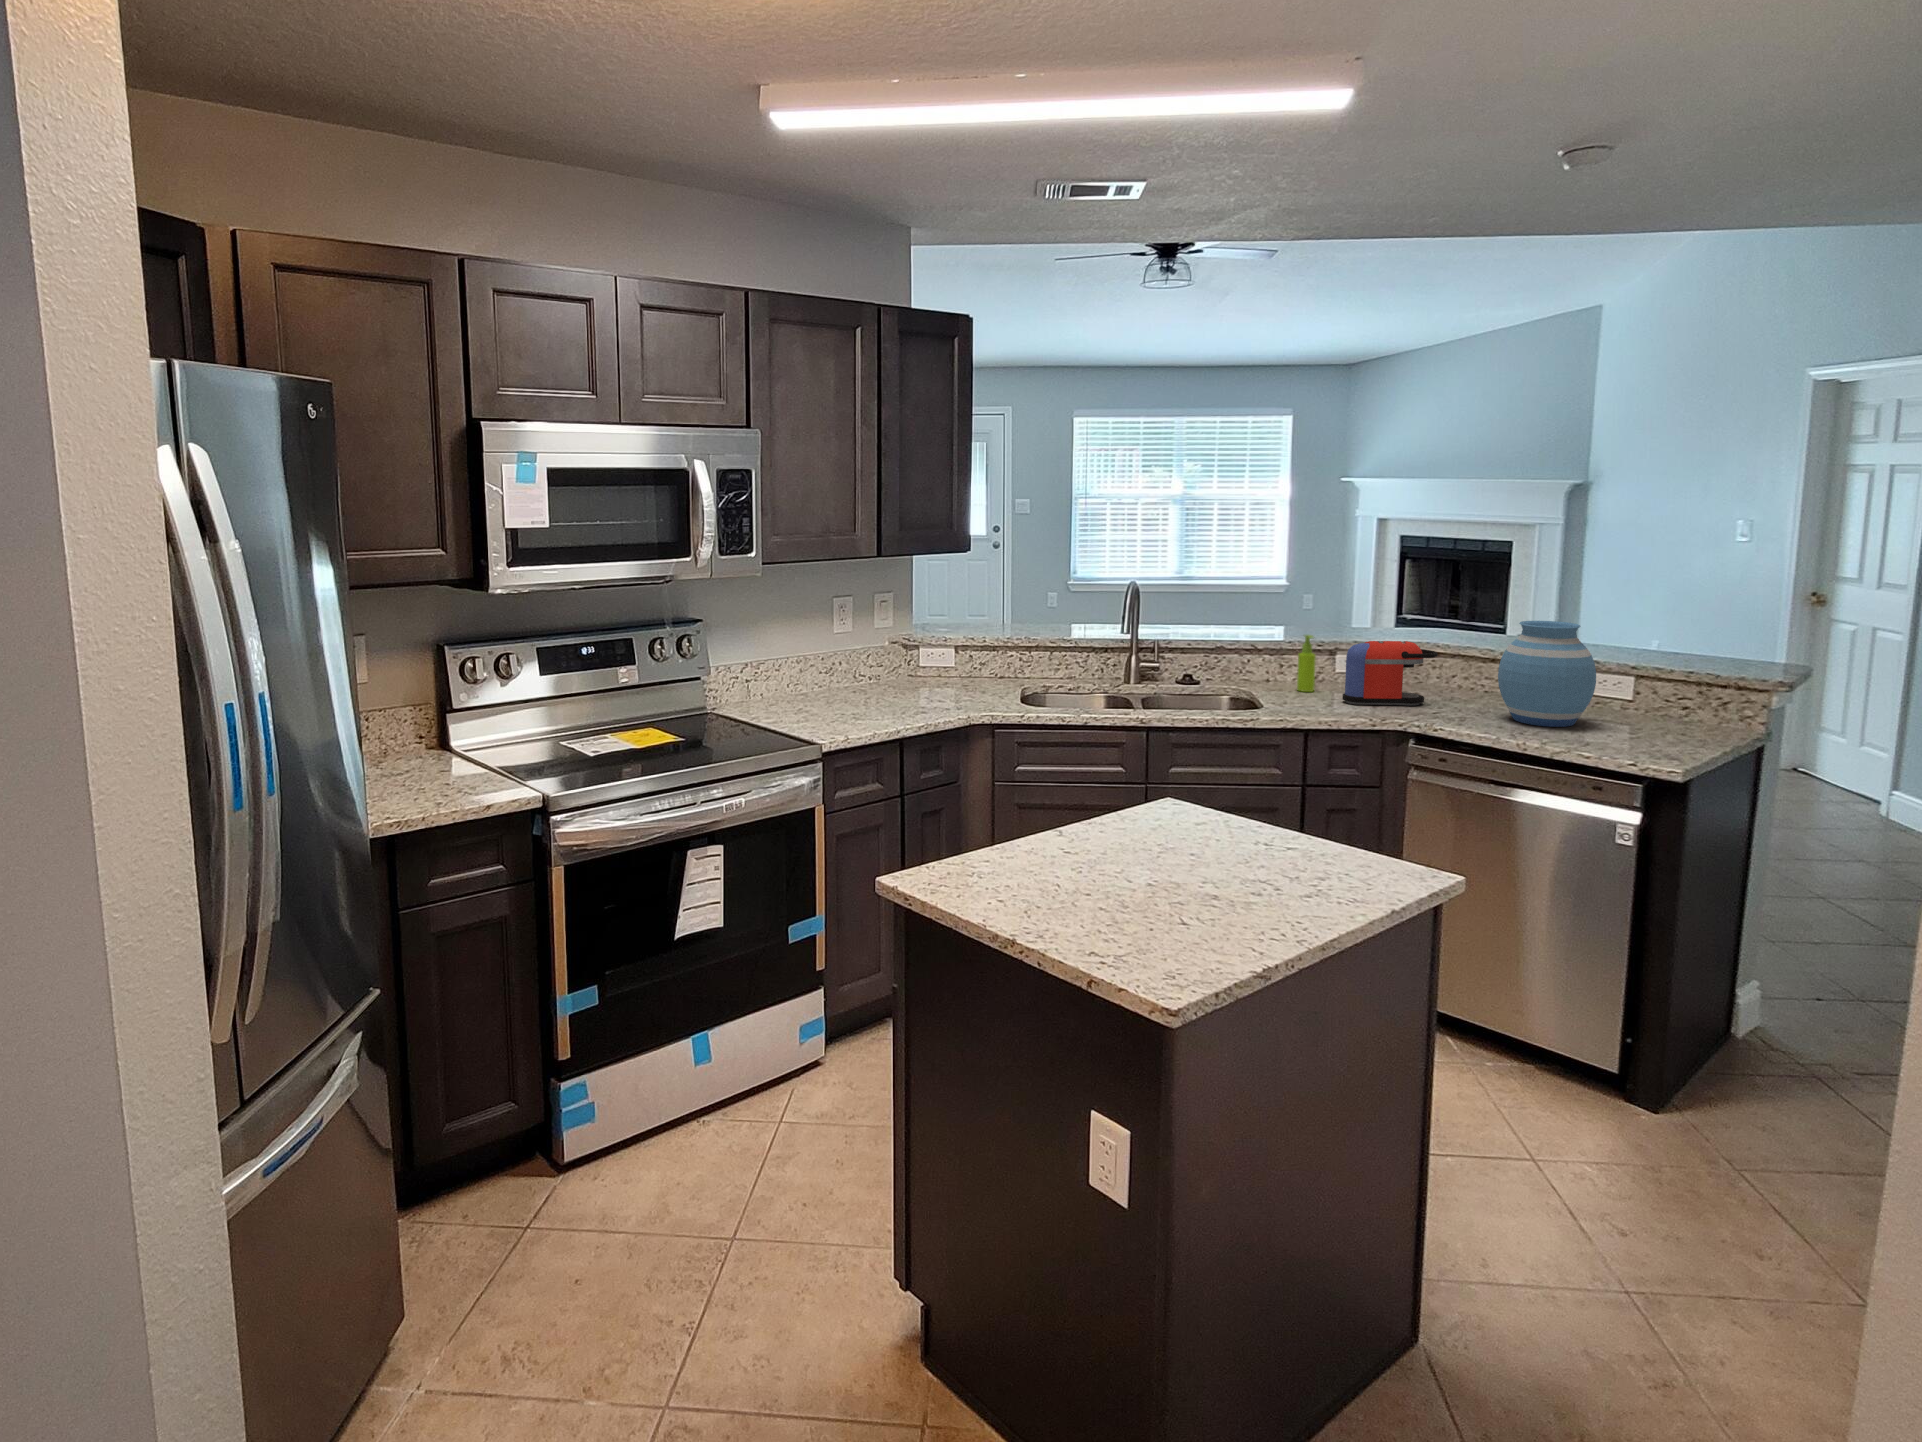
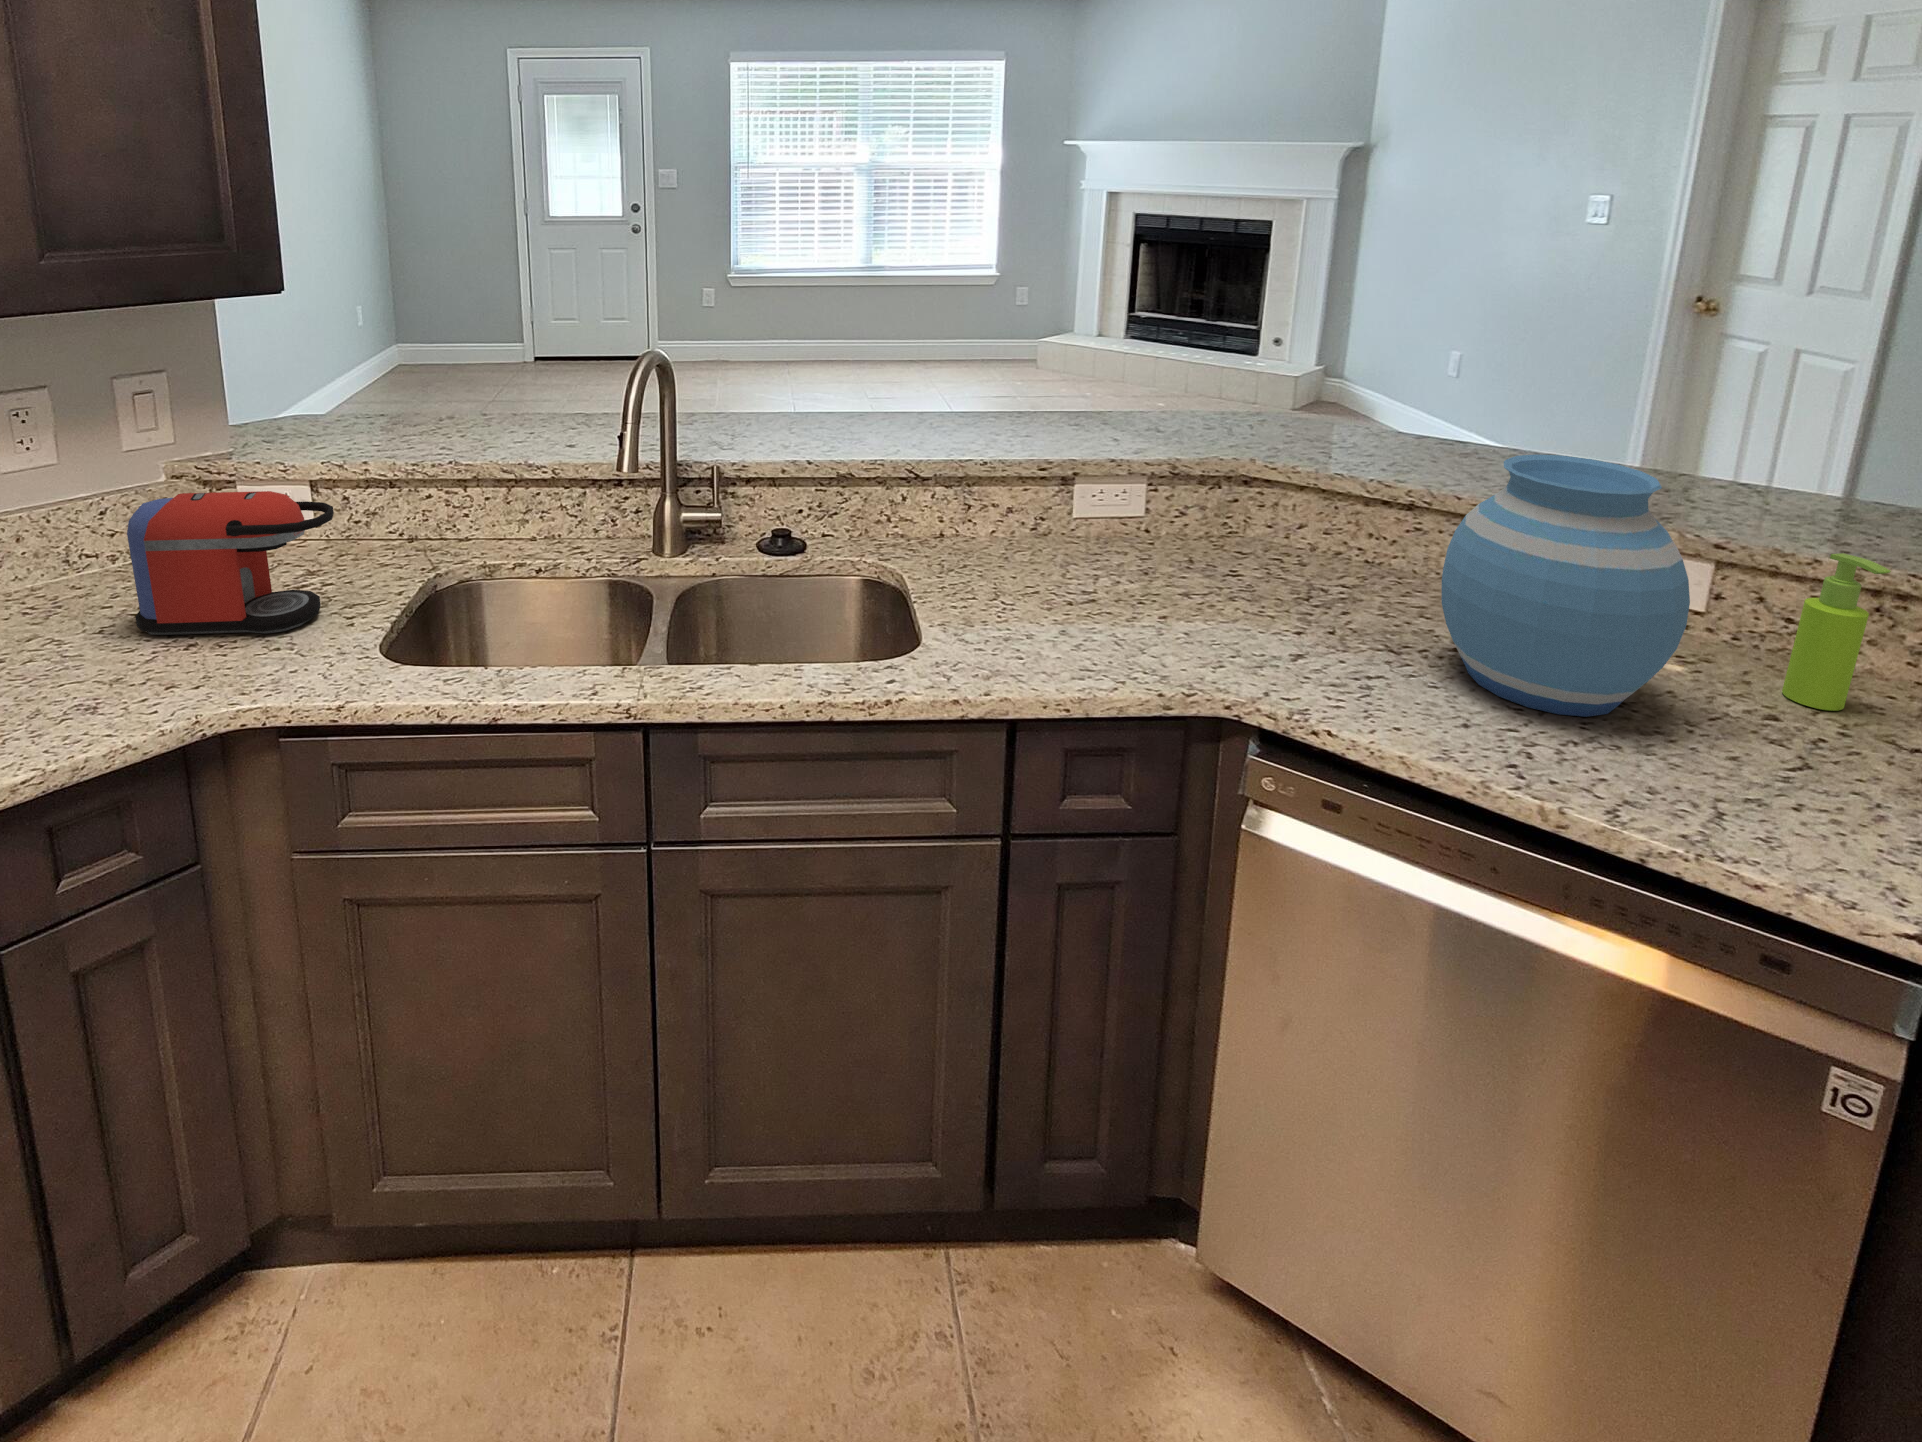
soap dispenser: present [1297,635,1316,692] -> present [1782,553,1891,711]
coffee maker: present [1342,641,1438,706] -> present [127,491,334,635]

